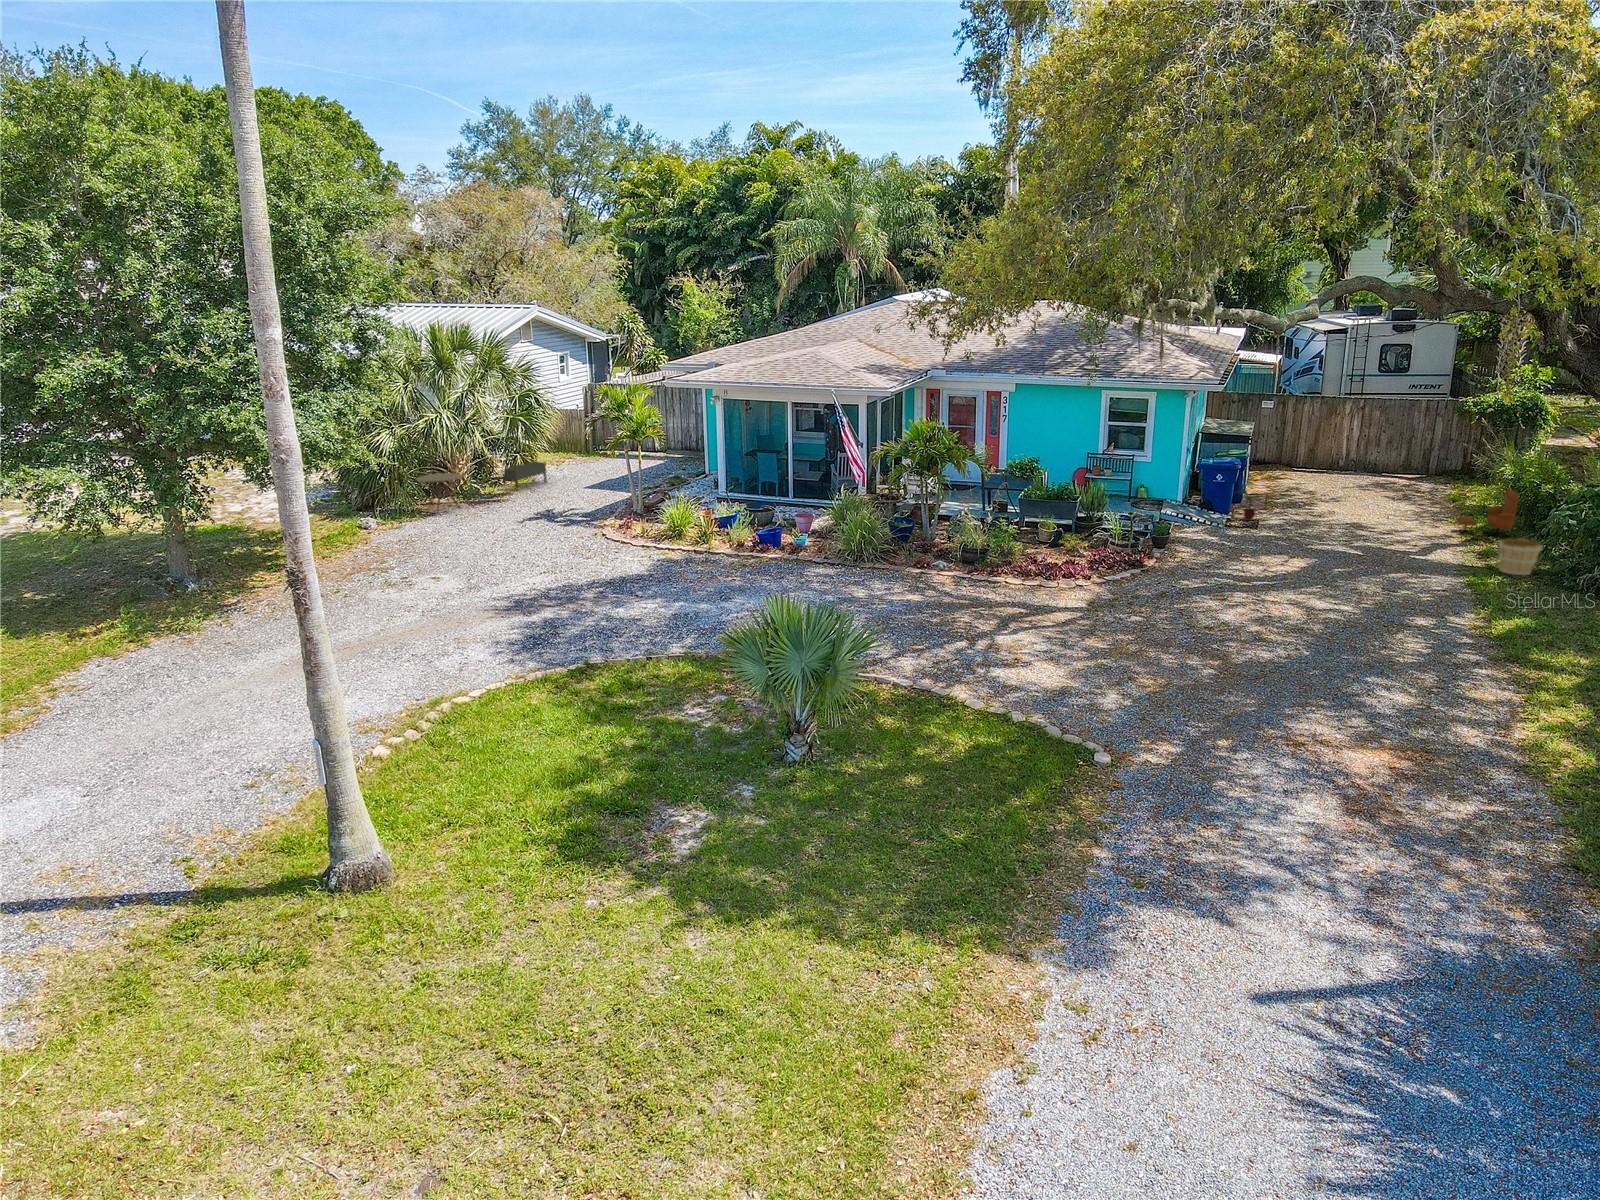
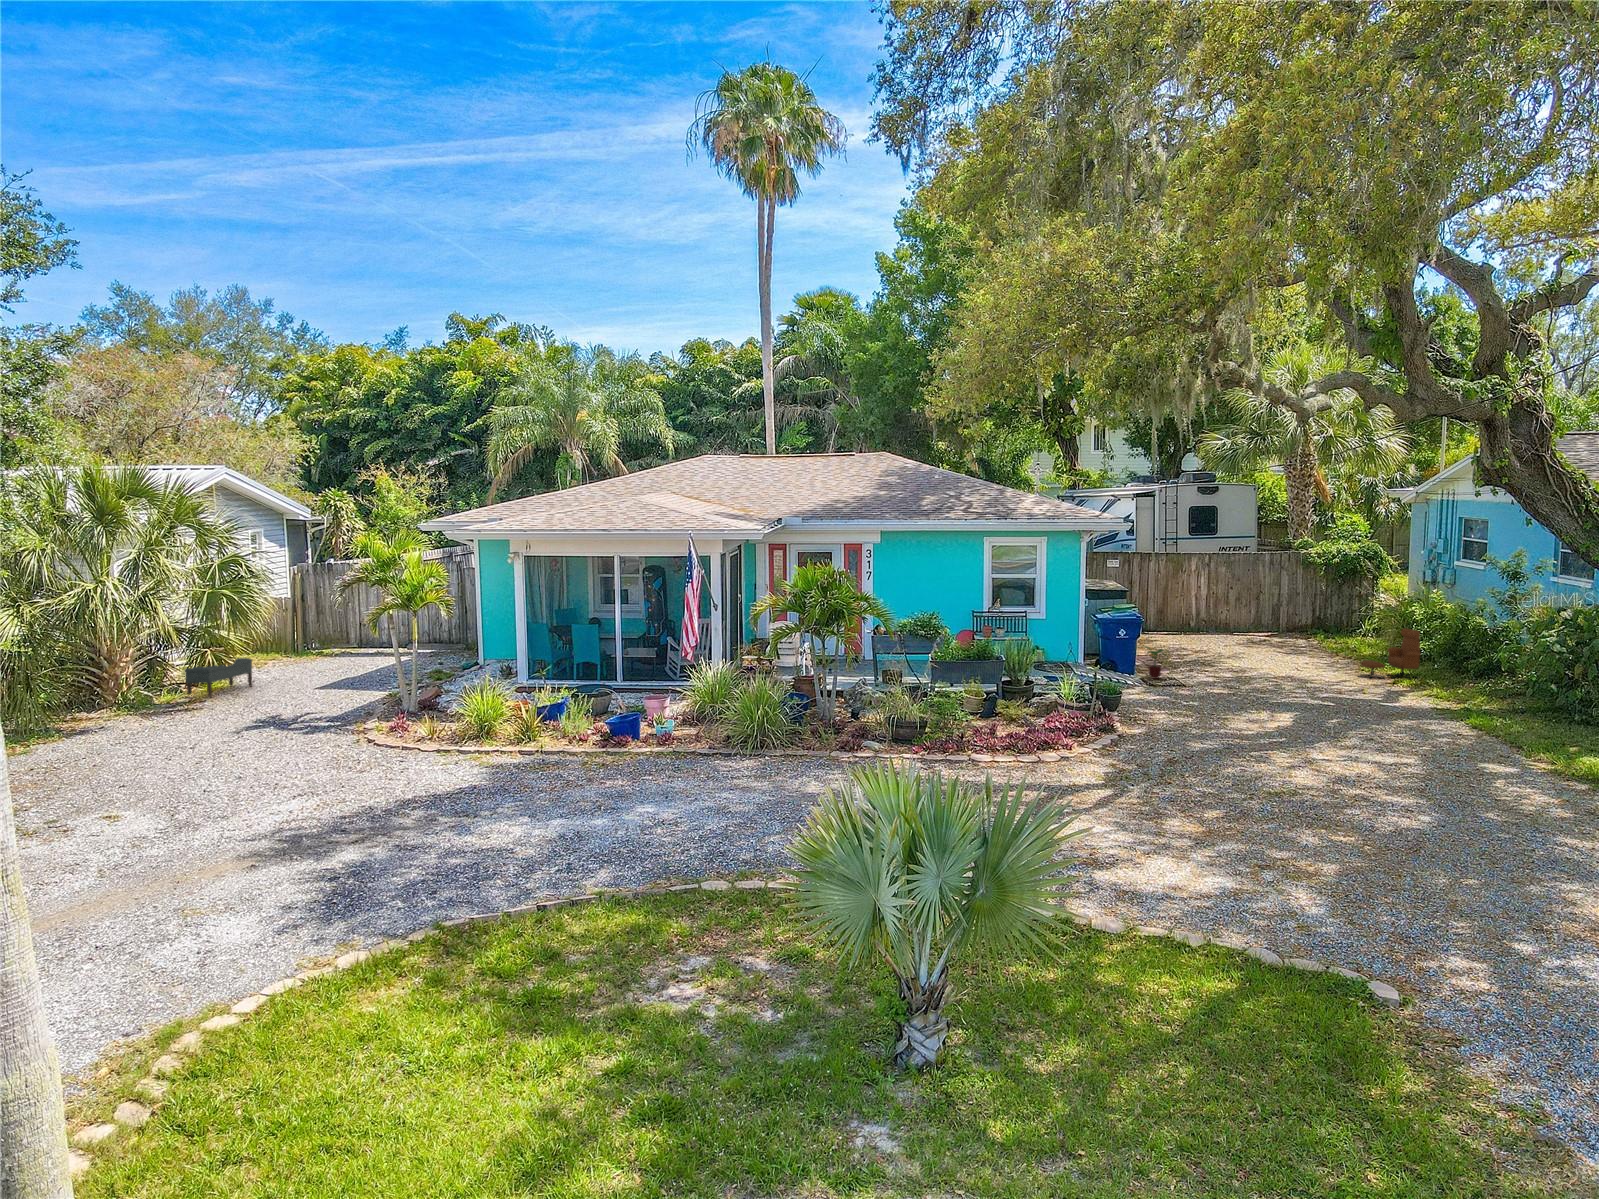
round table: present [417,473,464,510] -> none [51,674,132,729]
wooden bucket: present [1498,539,1543,576] -> none [1445,672,1493,712]

